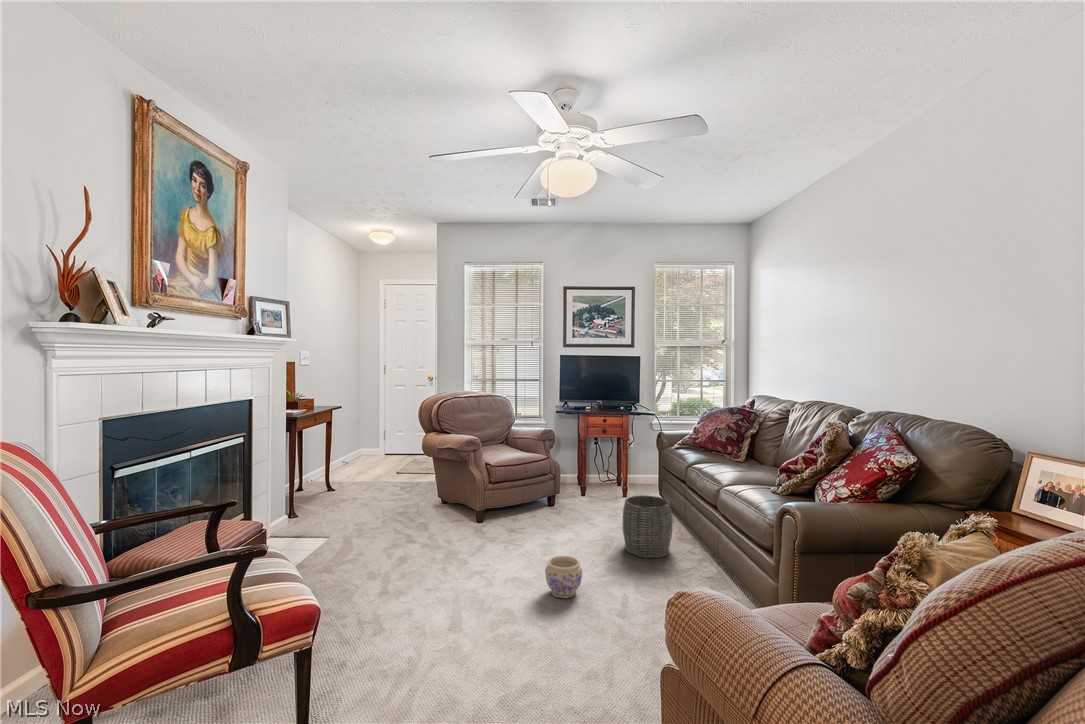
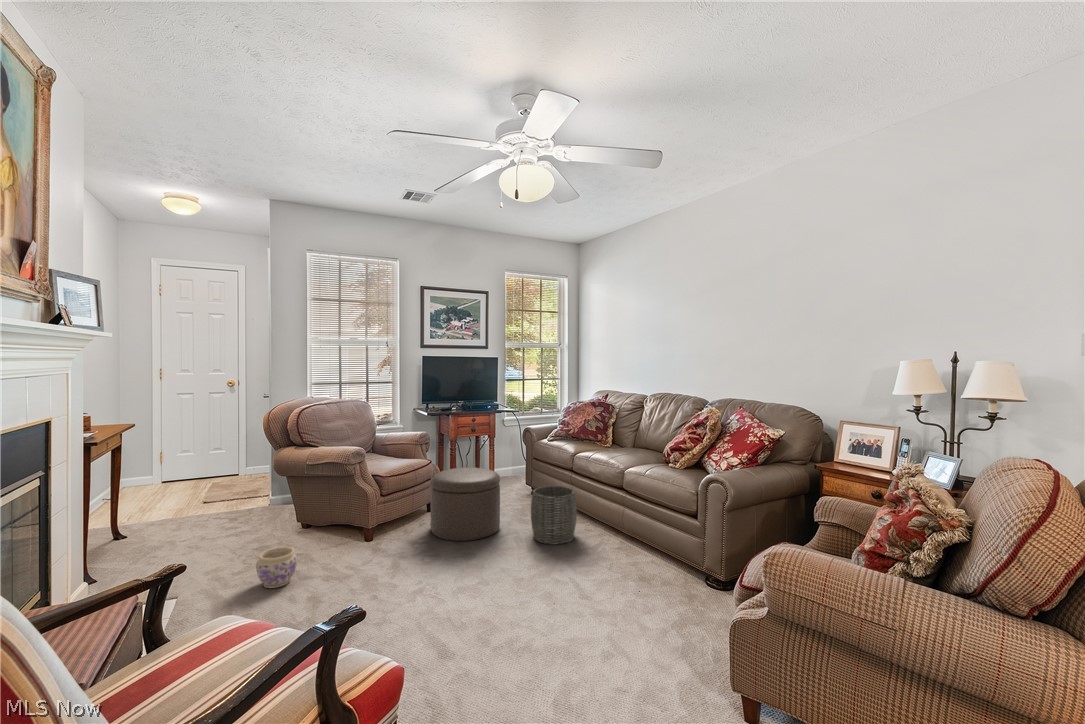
ottoman: none [535,467,603,538] -> present [430,467,500,541]
planter: present [545,556,582,598] -> present [256,547,297,589]

